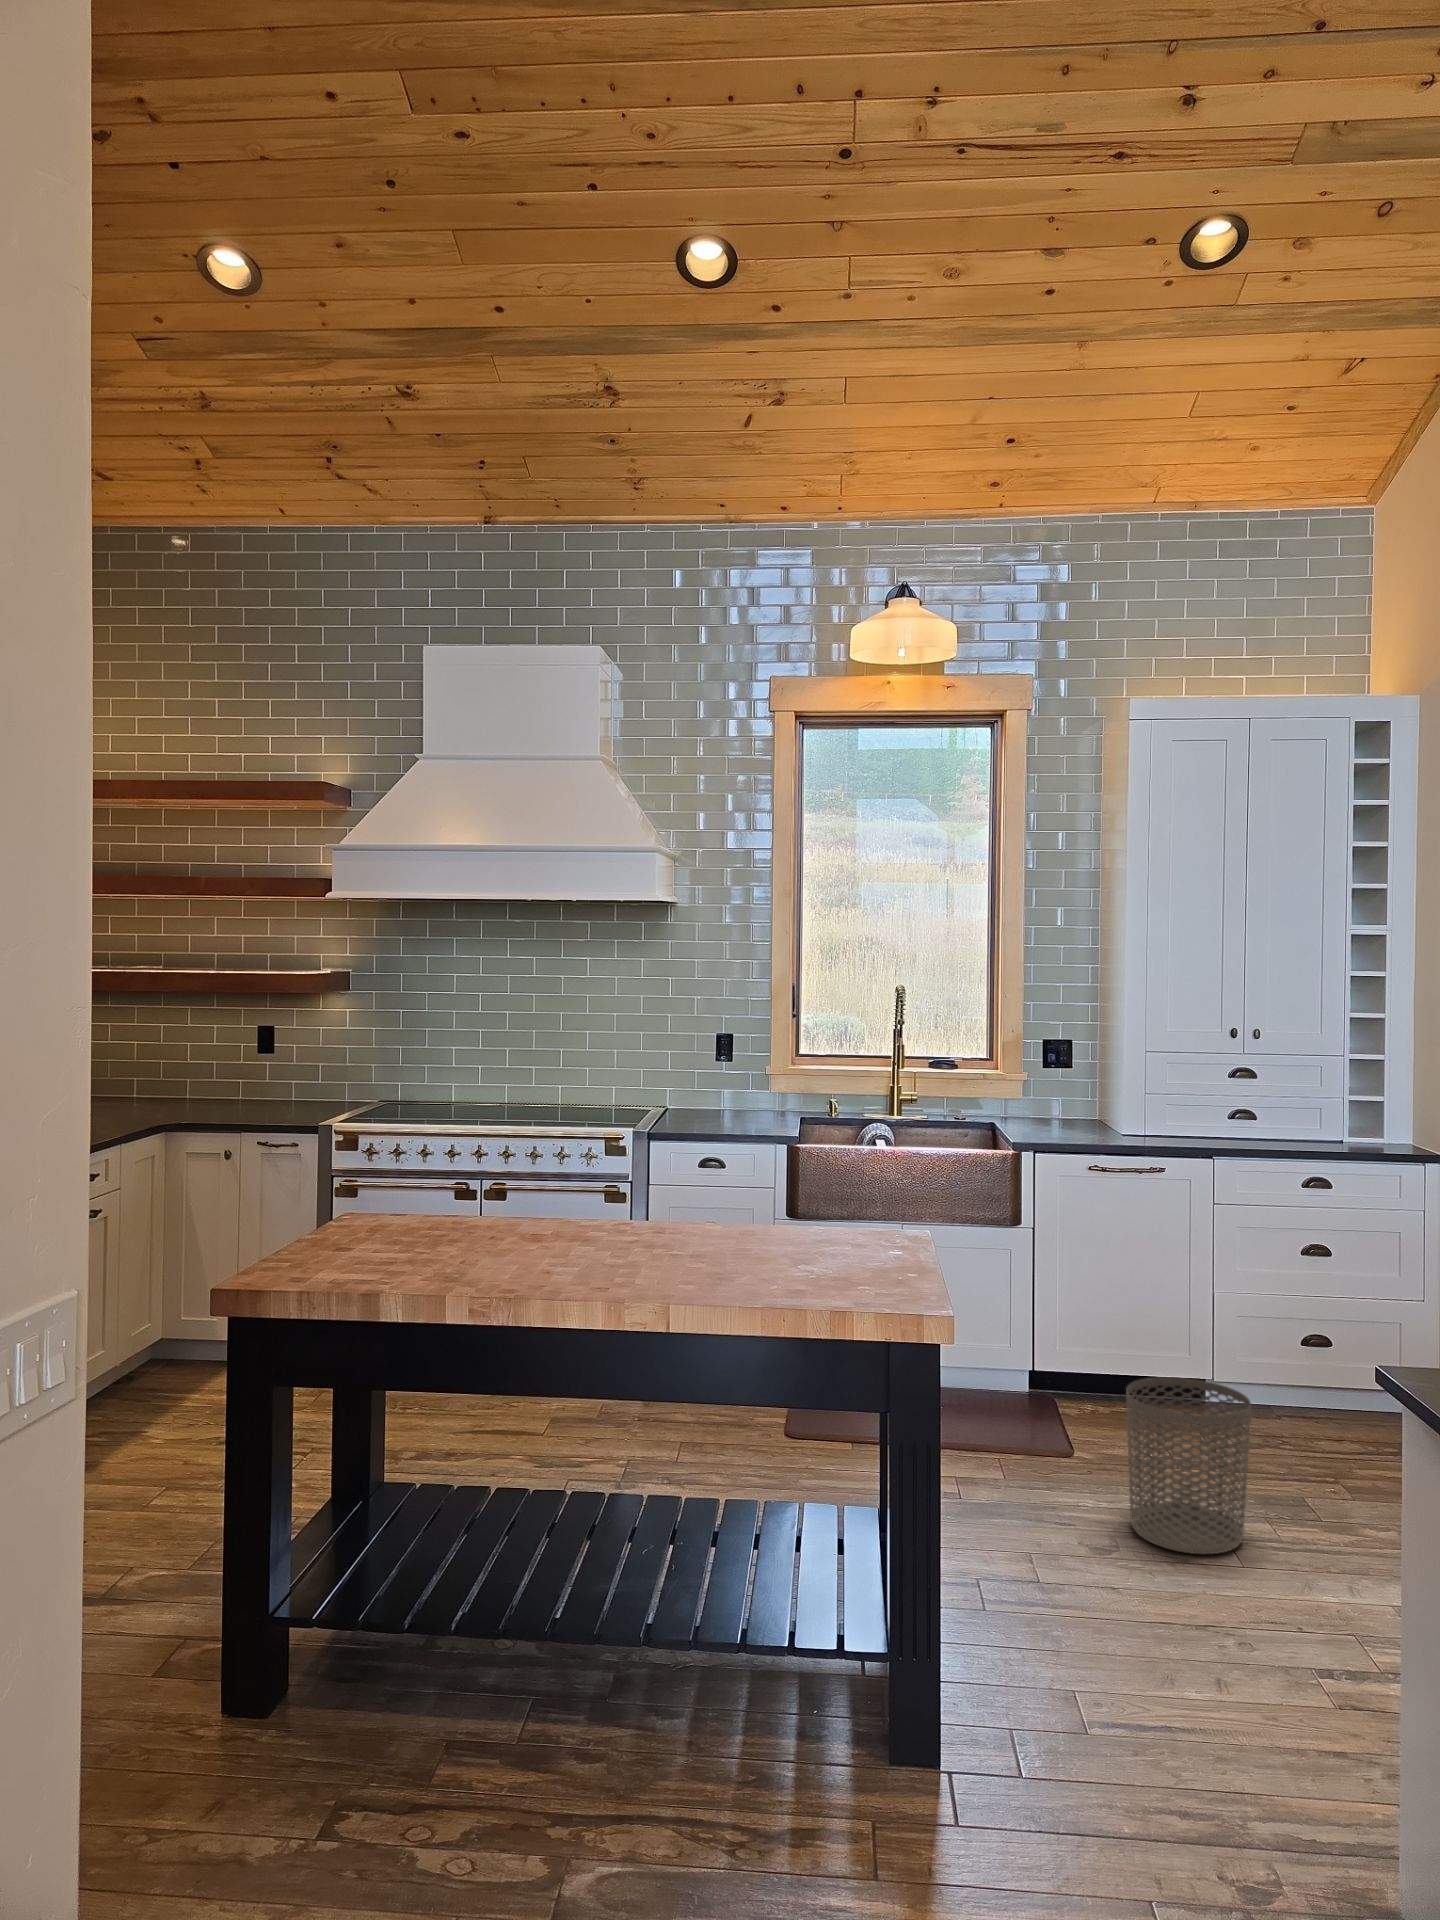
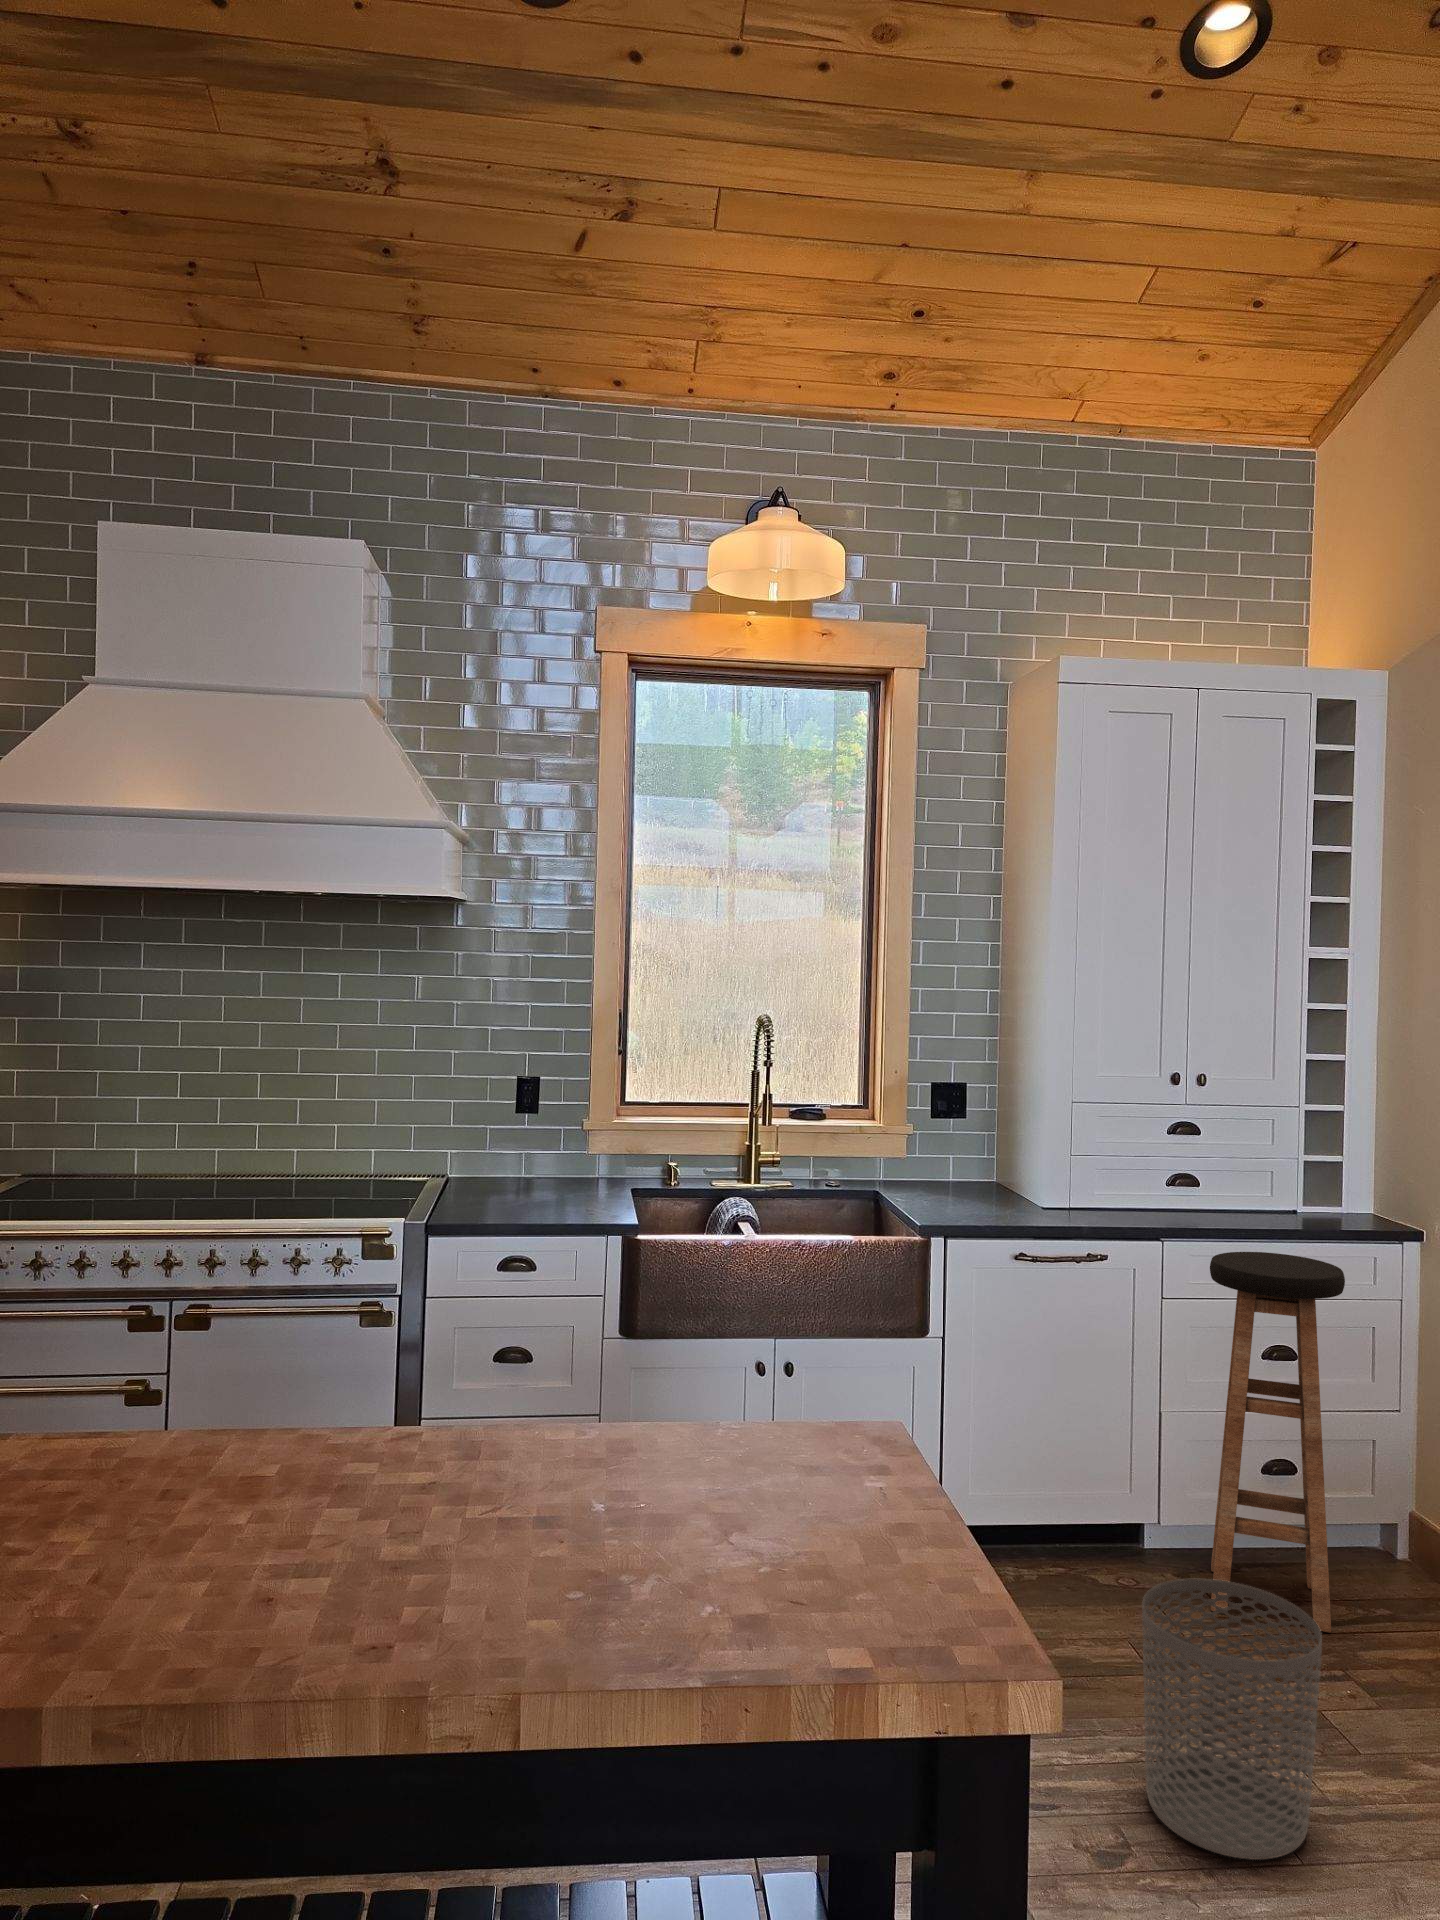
bar stool: none [1240,1166,1349,1455] -> present [1210,1252,1345,1632]

